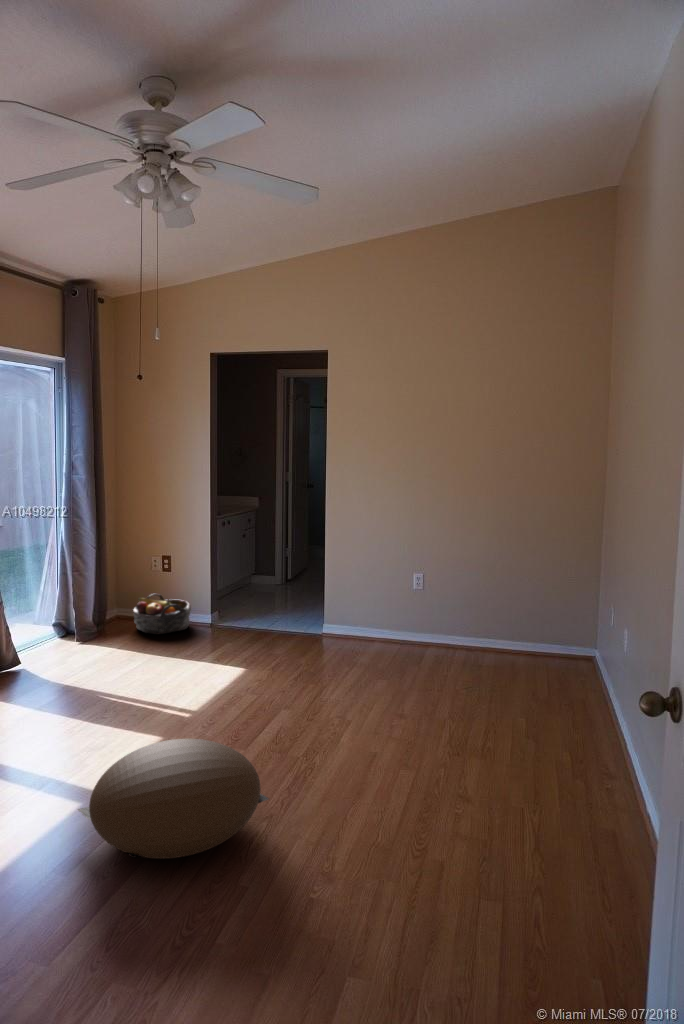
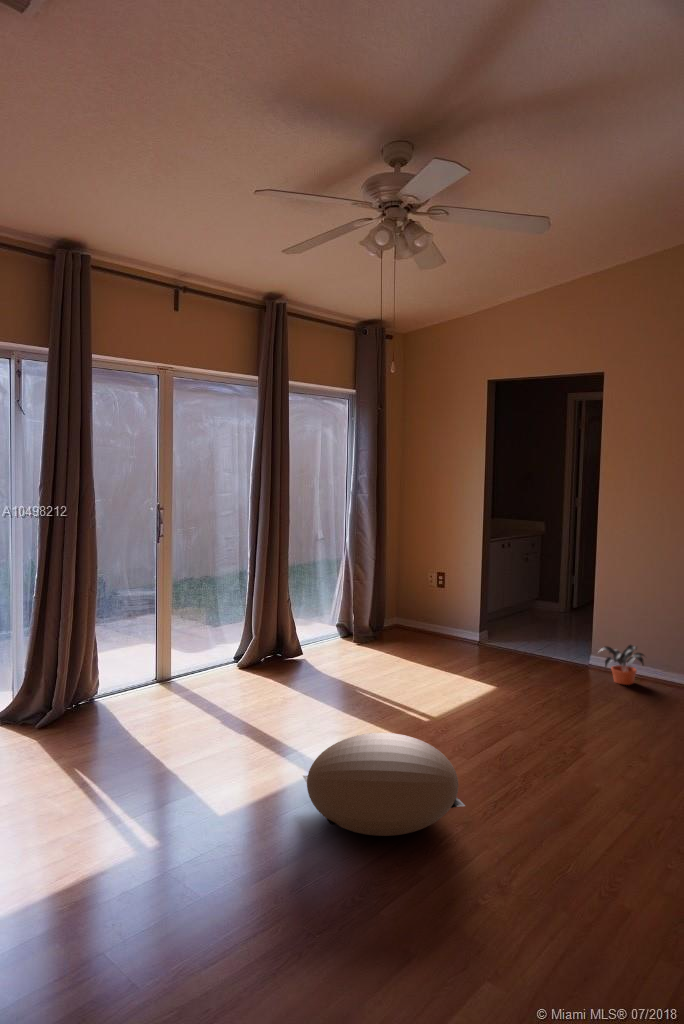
basket: present [133,594,191,634] -> none [405,607,458,645]
potted plant: none [333,609,376,647] -> present [600,645,644,685]

